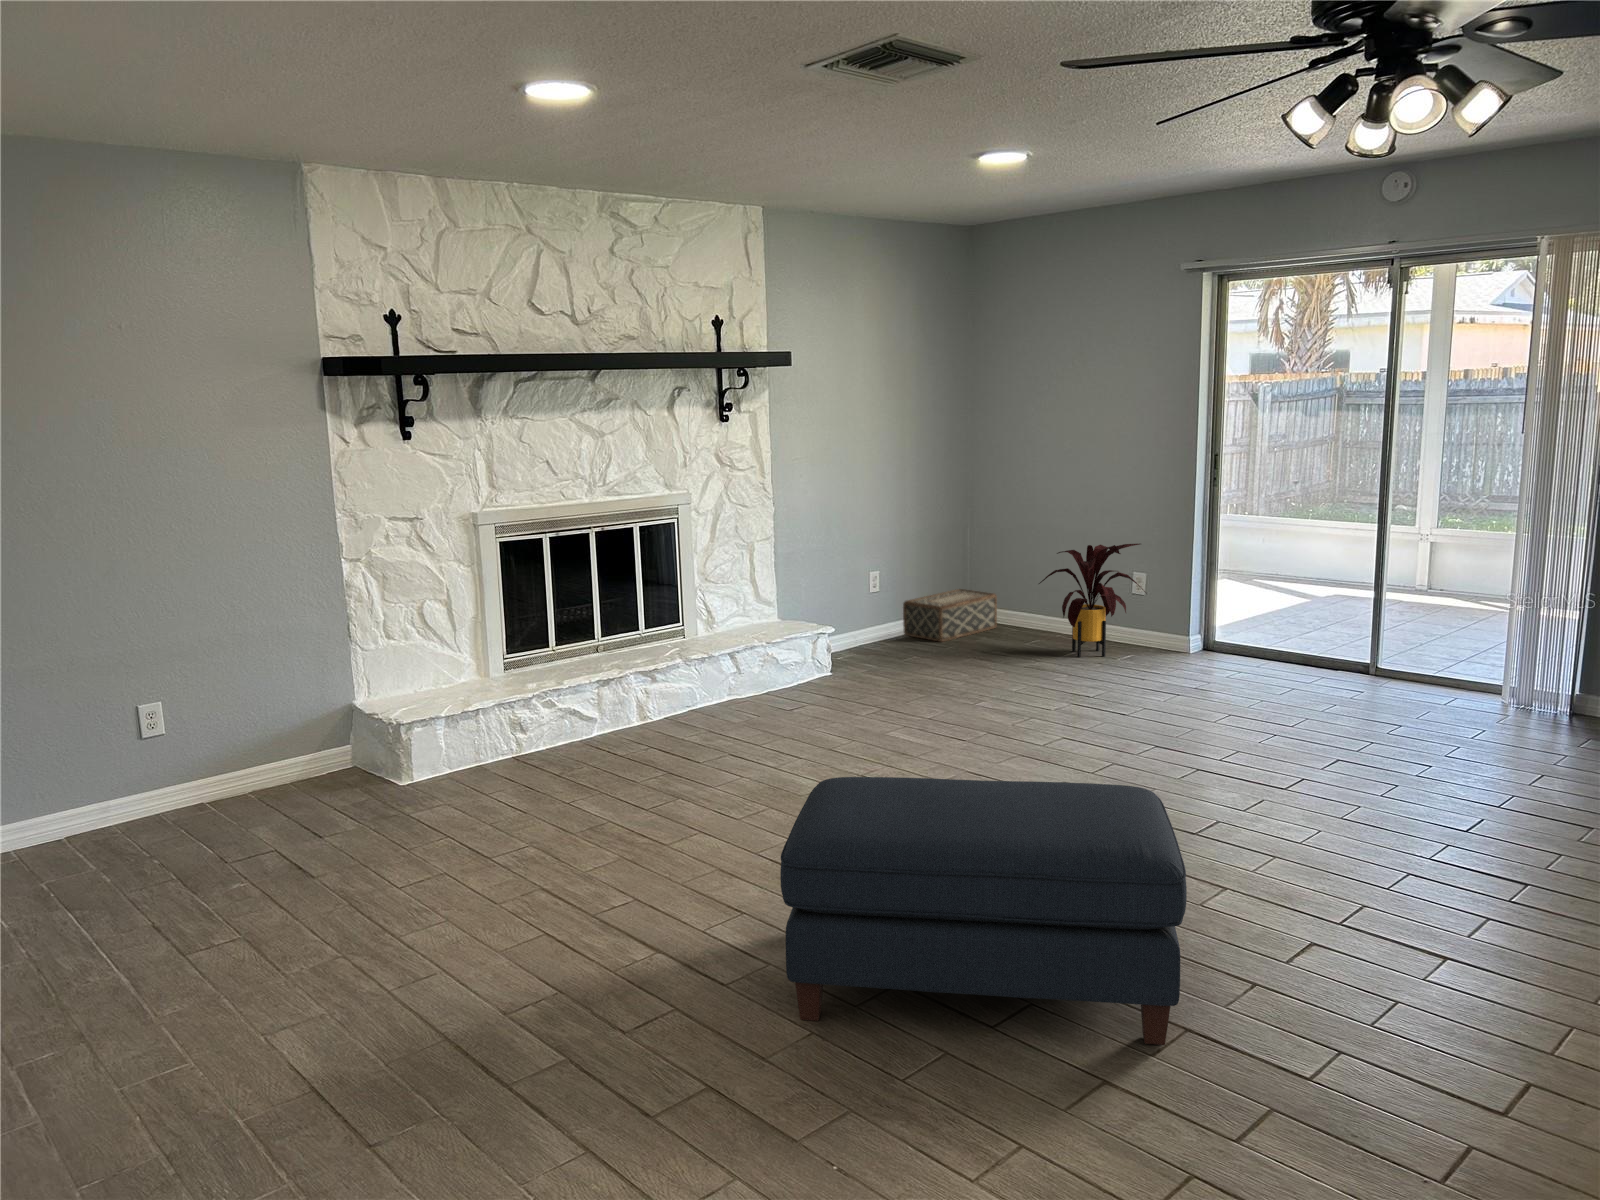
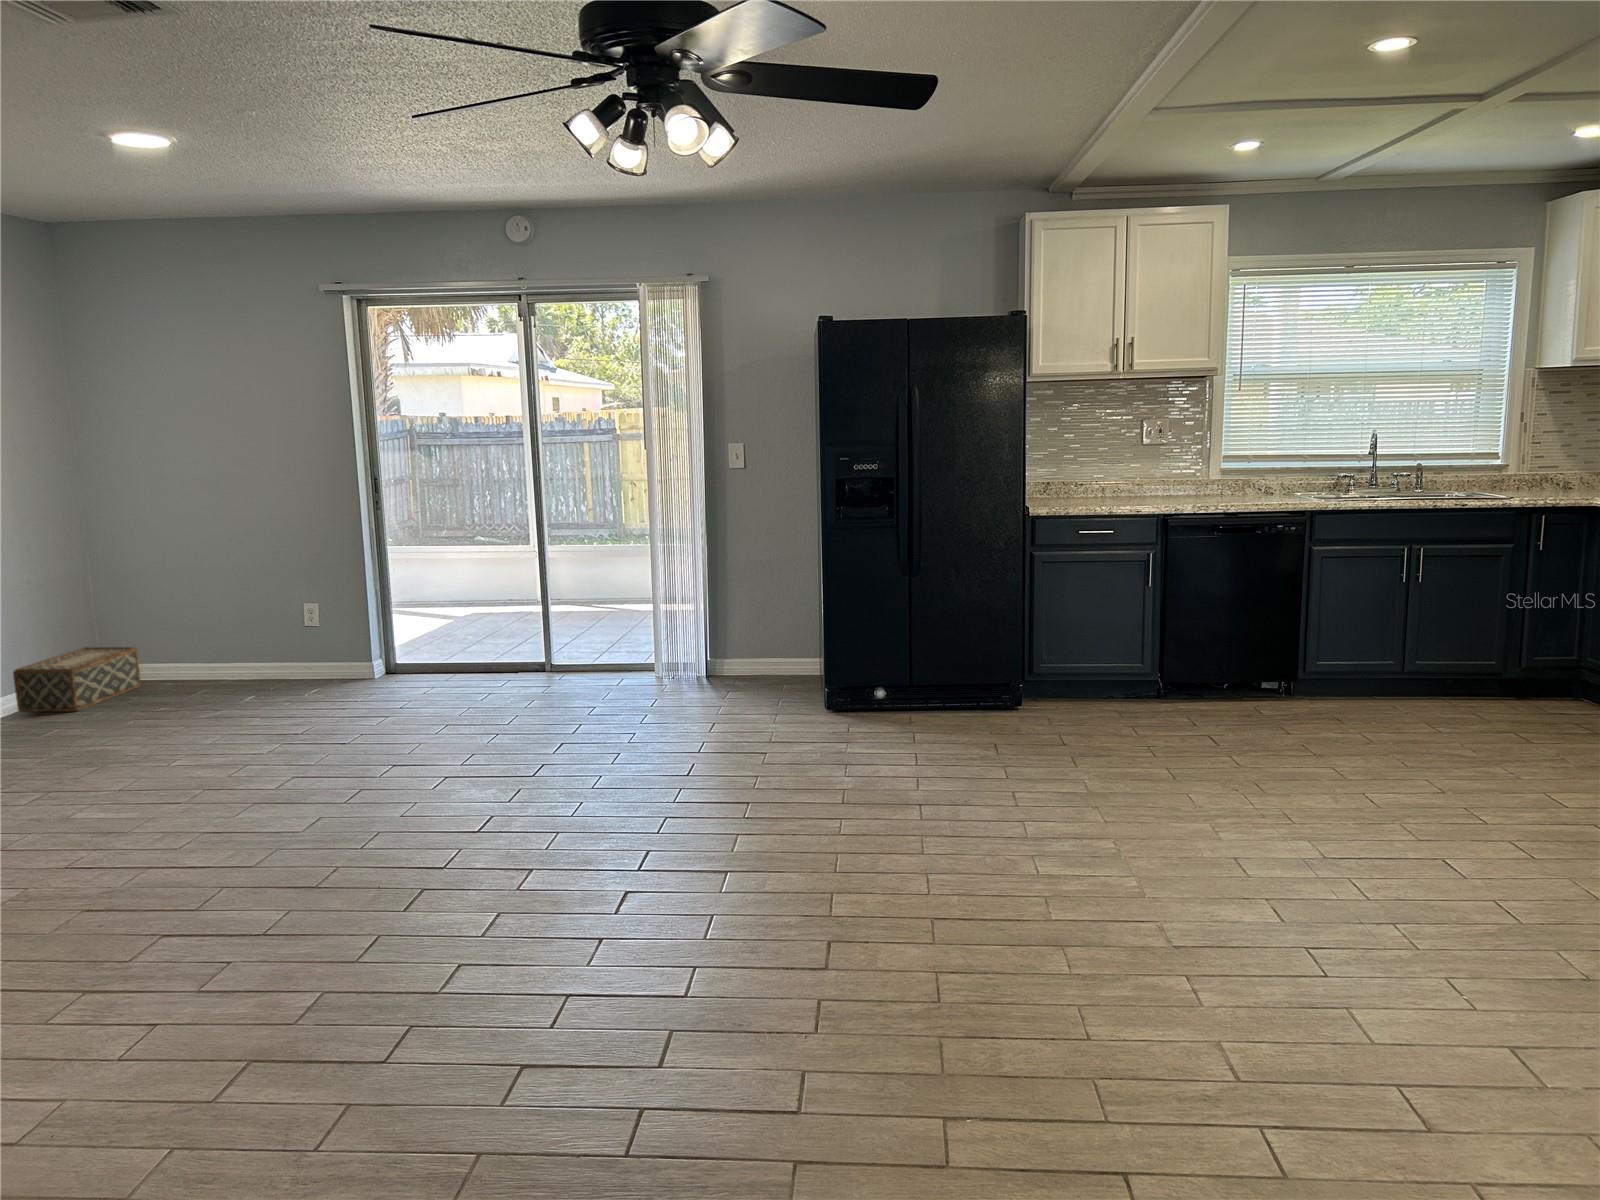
house plant: present [1039,544,1146,657] -> none [201,572,326,701]
ottoman: present [780,777,1187,1045] -> none [86,784,567,1144]

